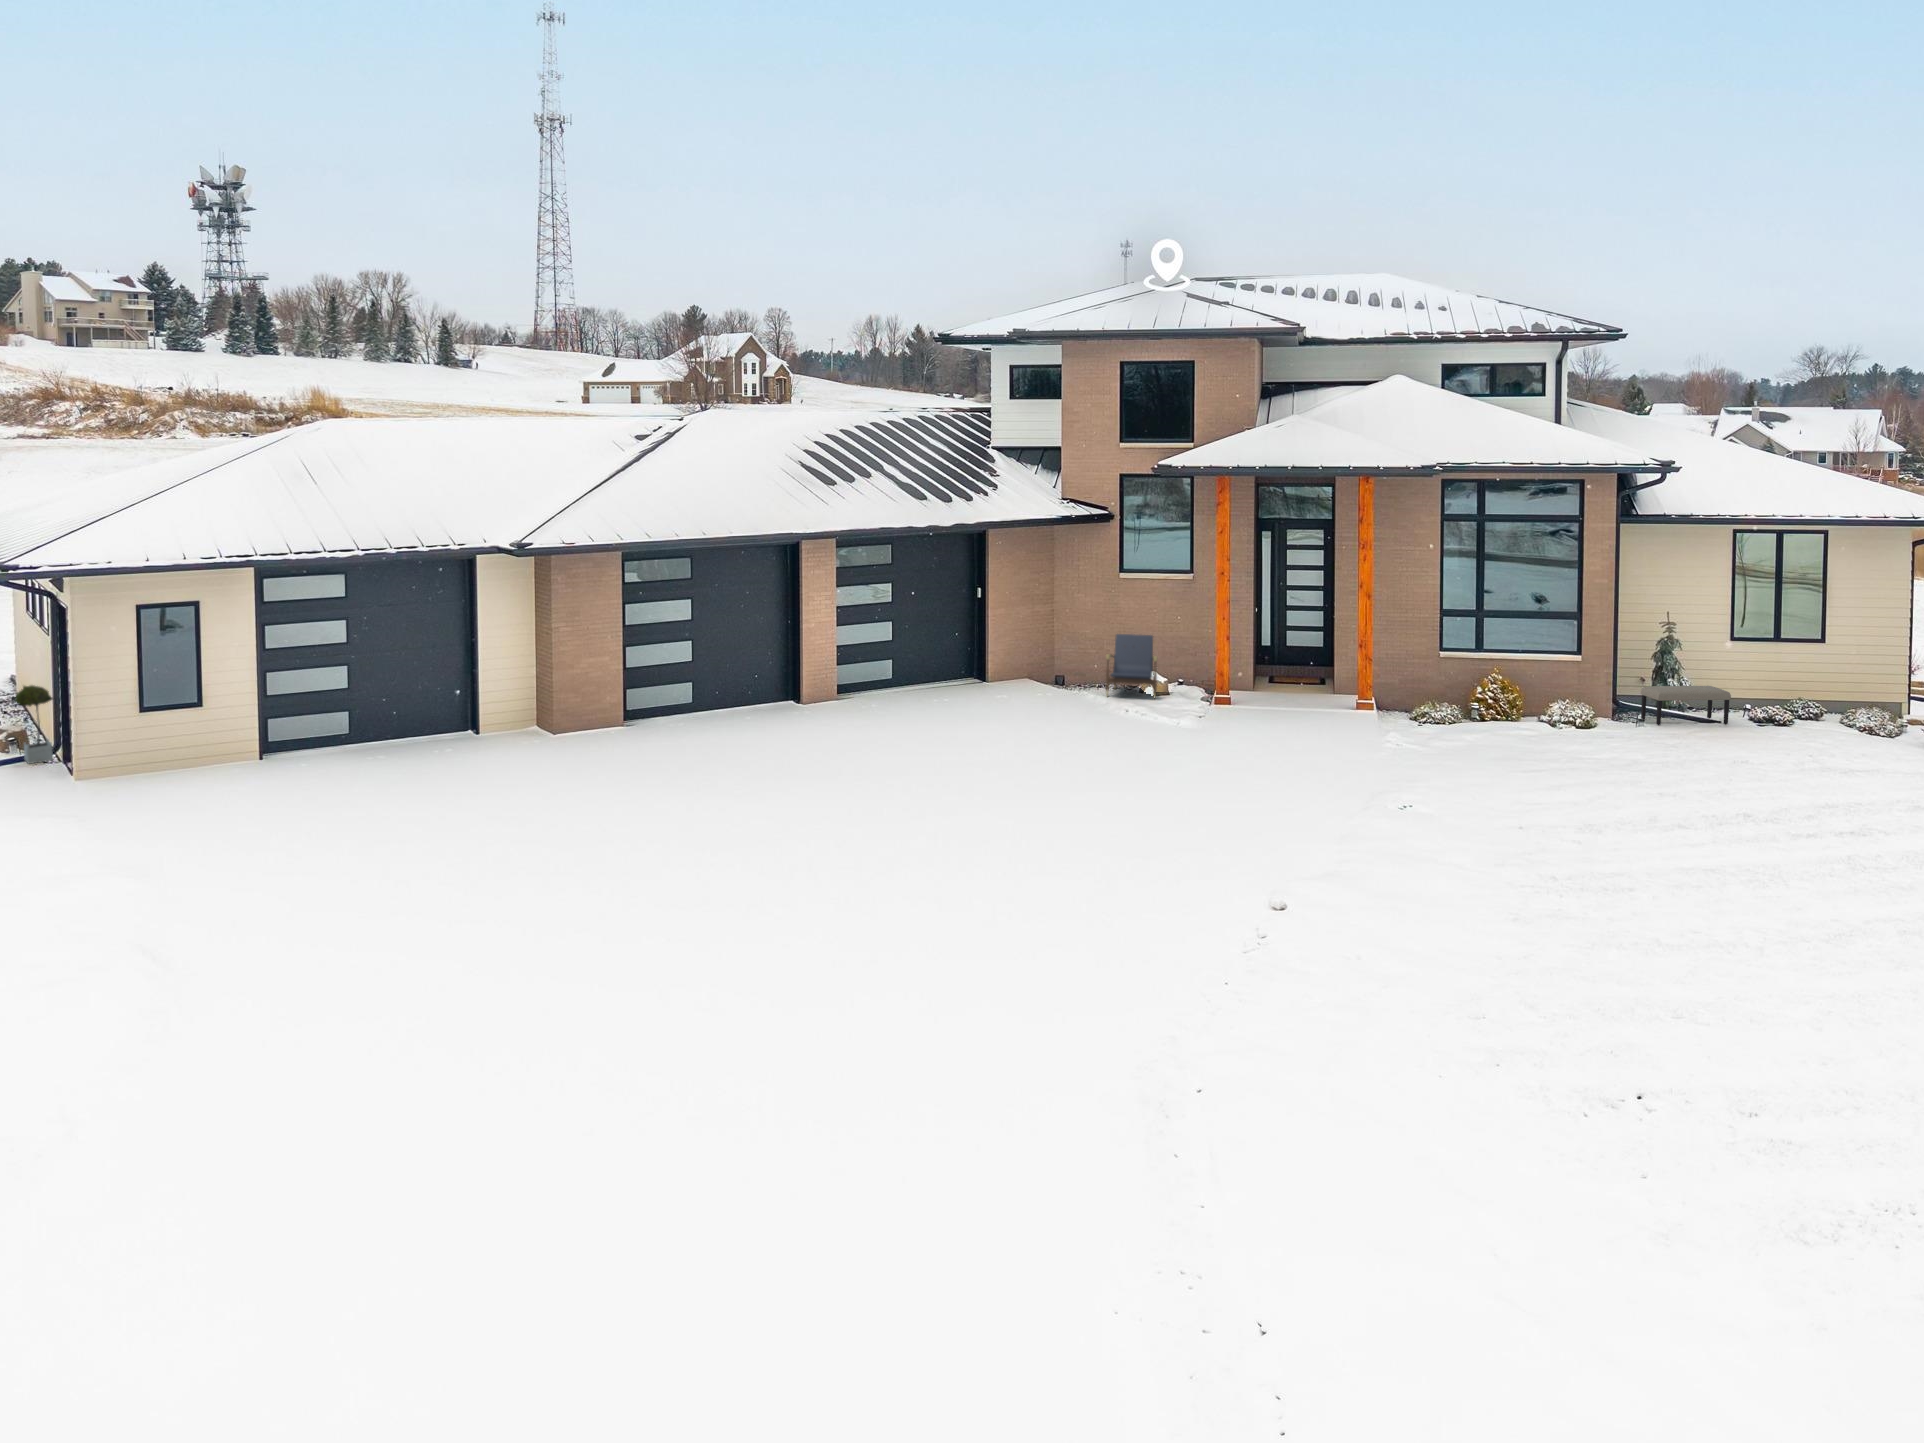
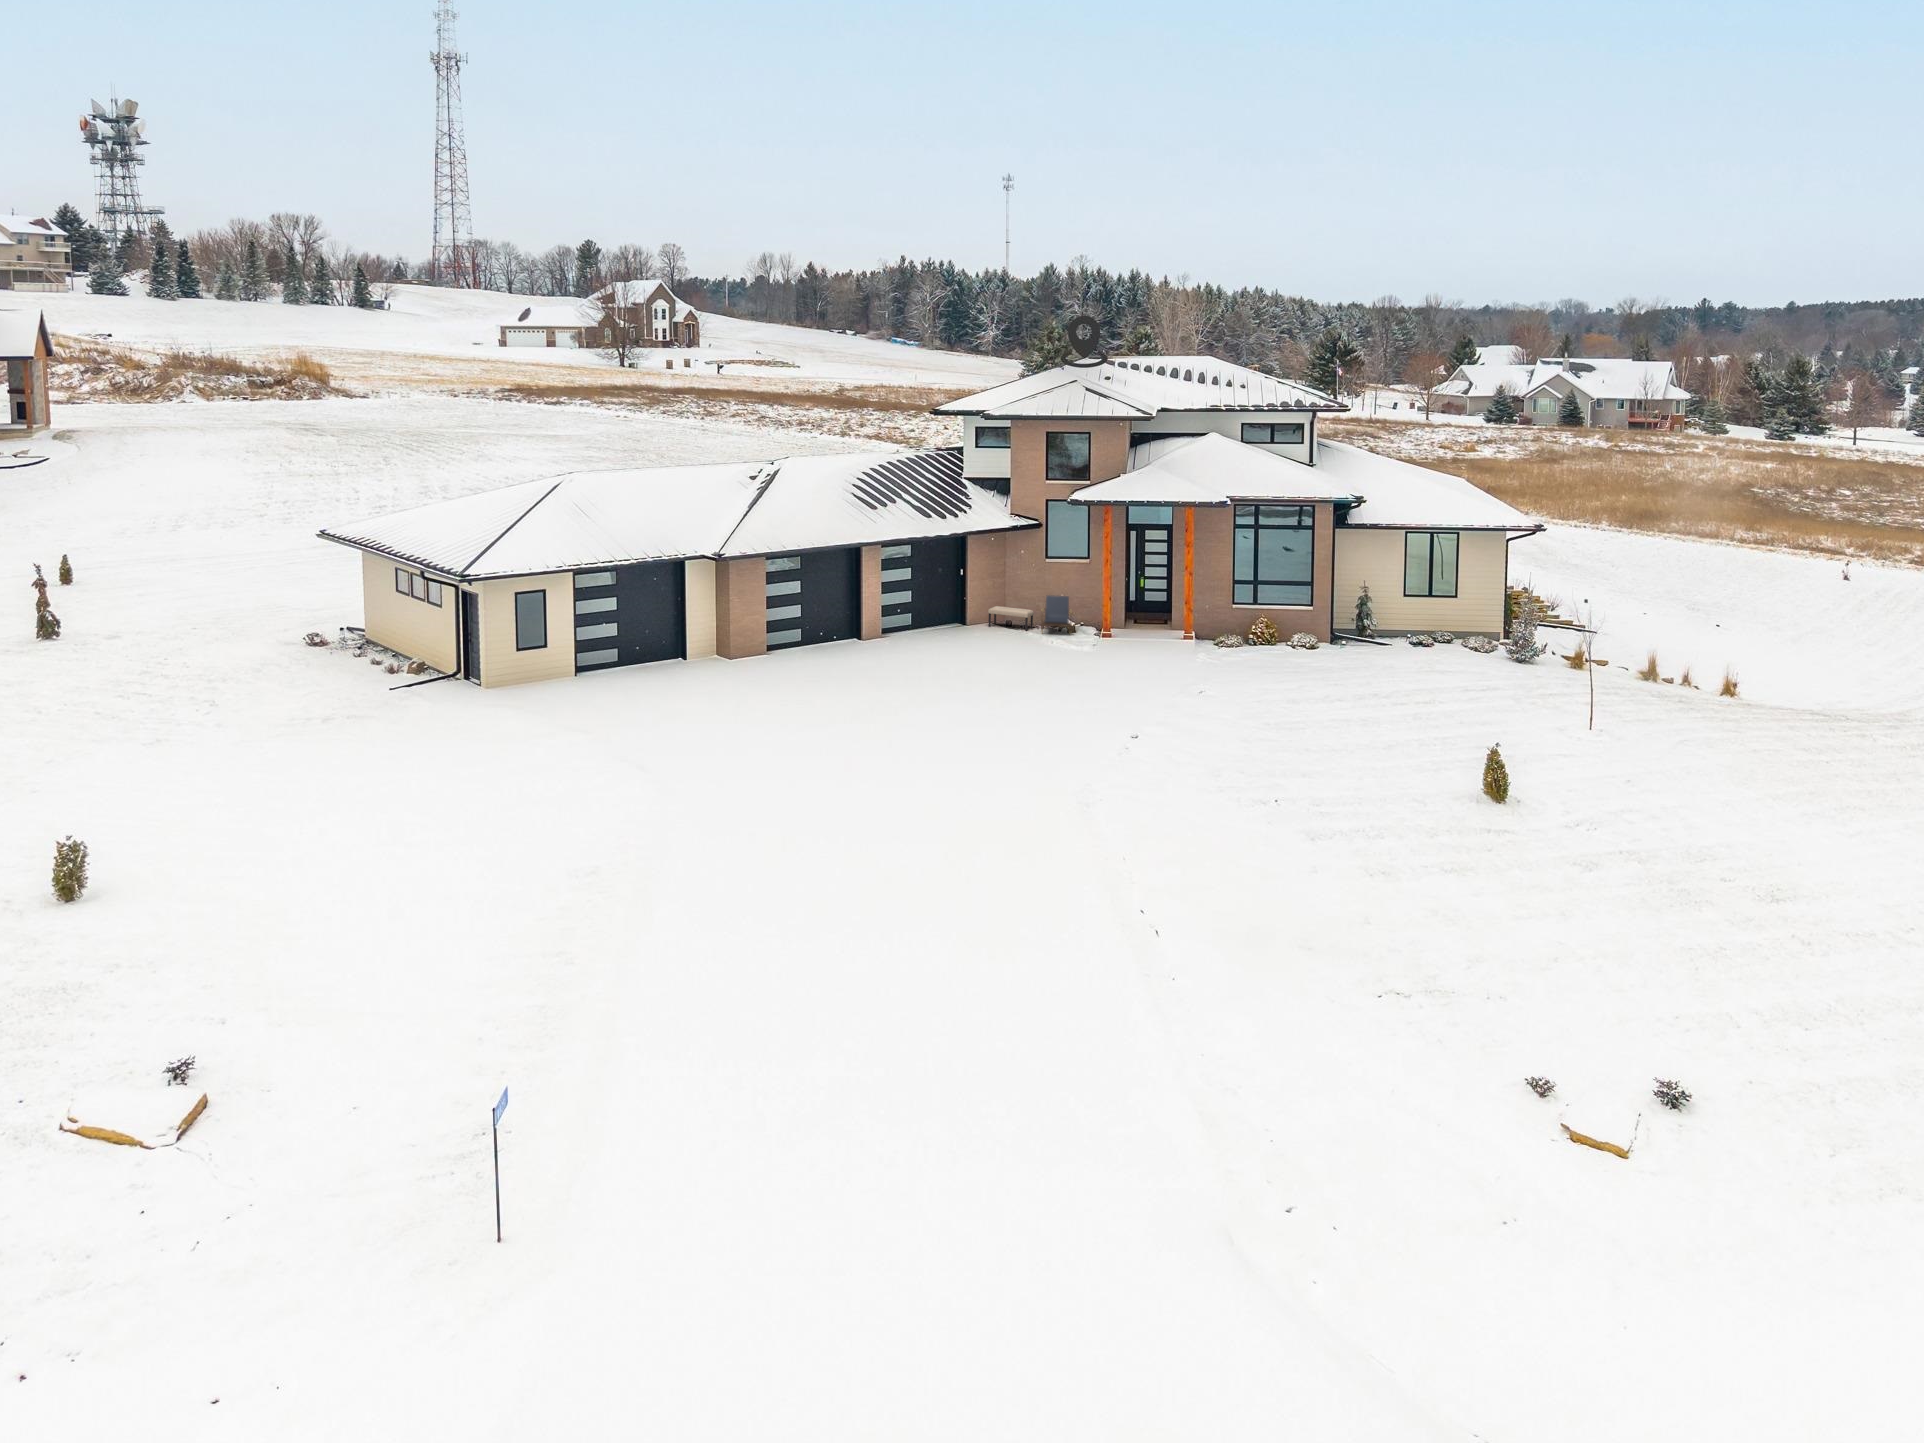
potted tree: present [16,685,53,764] -> none [450,638,469,682]
bench: present [1641,686,1731,725] -> present [988,606,1034,631]

